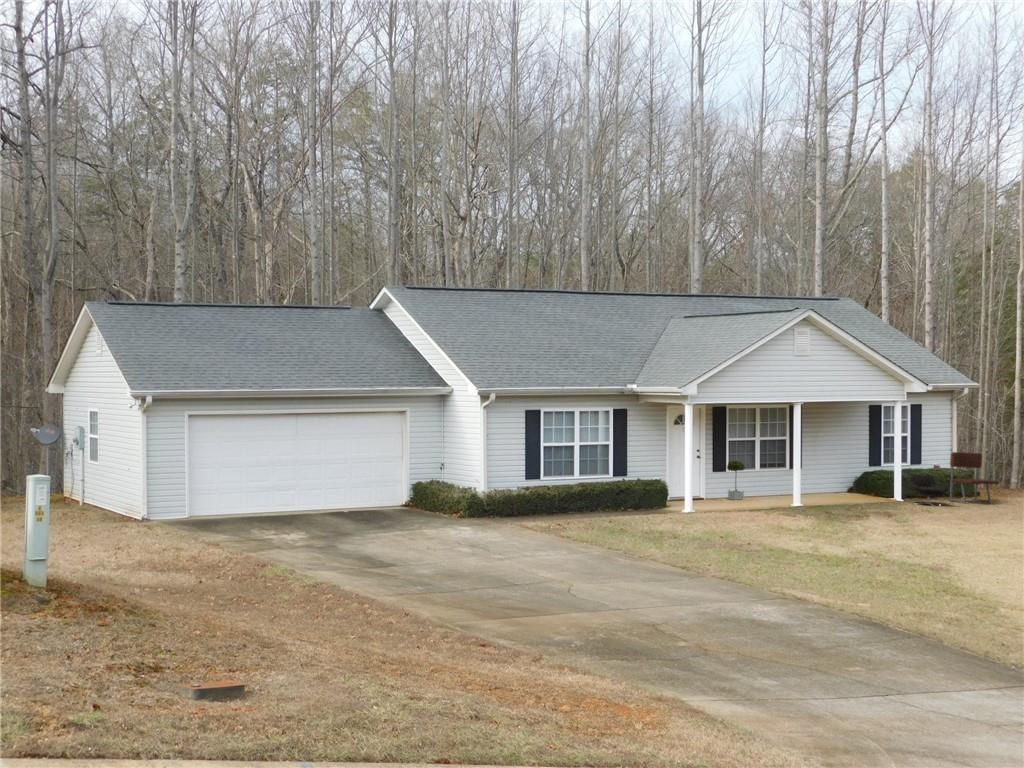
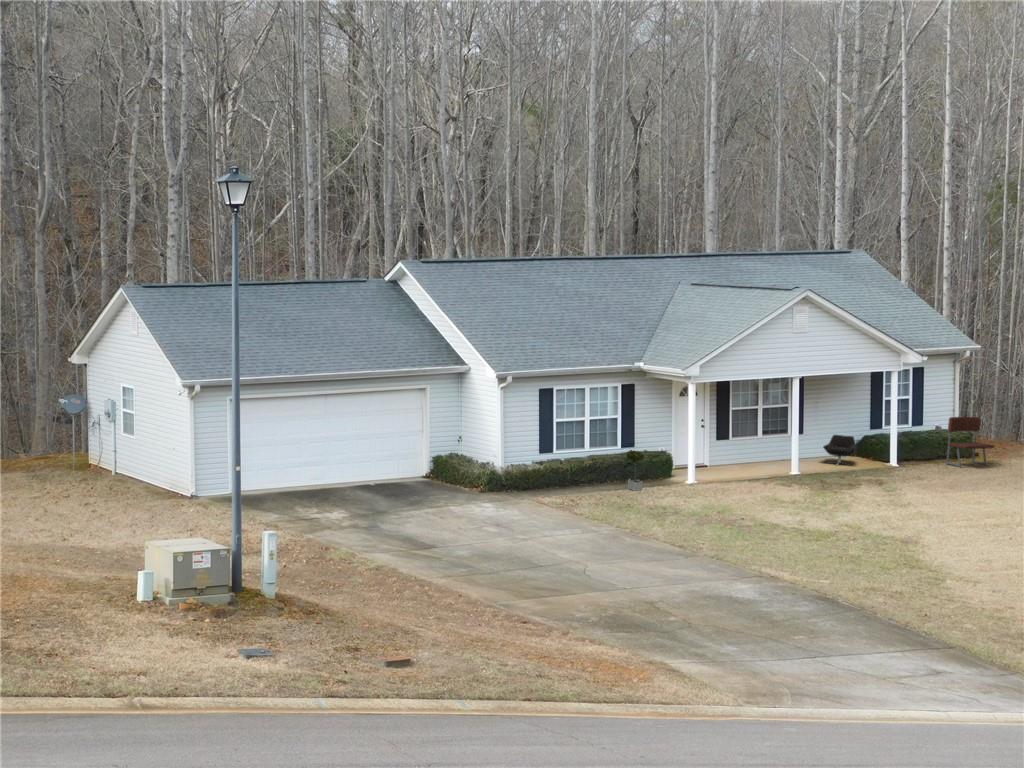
potted tree: present [727,461,745,500] -> present [627,451,644,490]
lounge chair: present [909,475,948,504] -> present [823,435,856,464]

